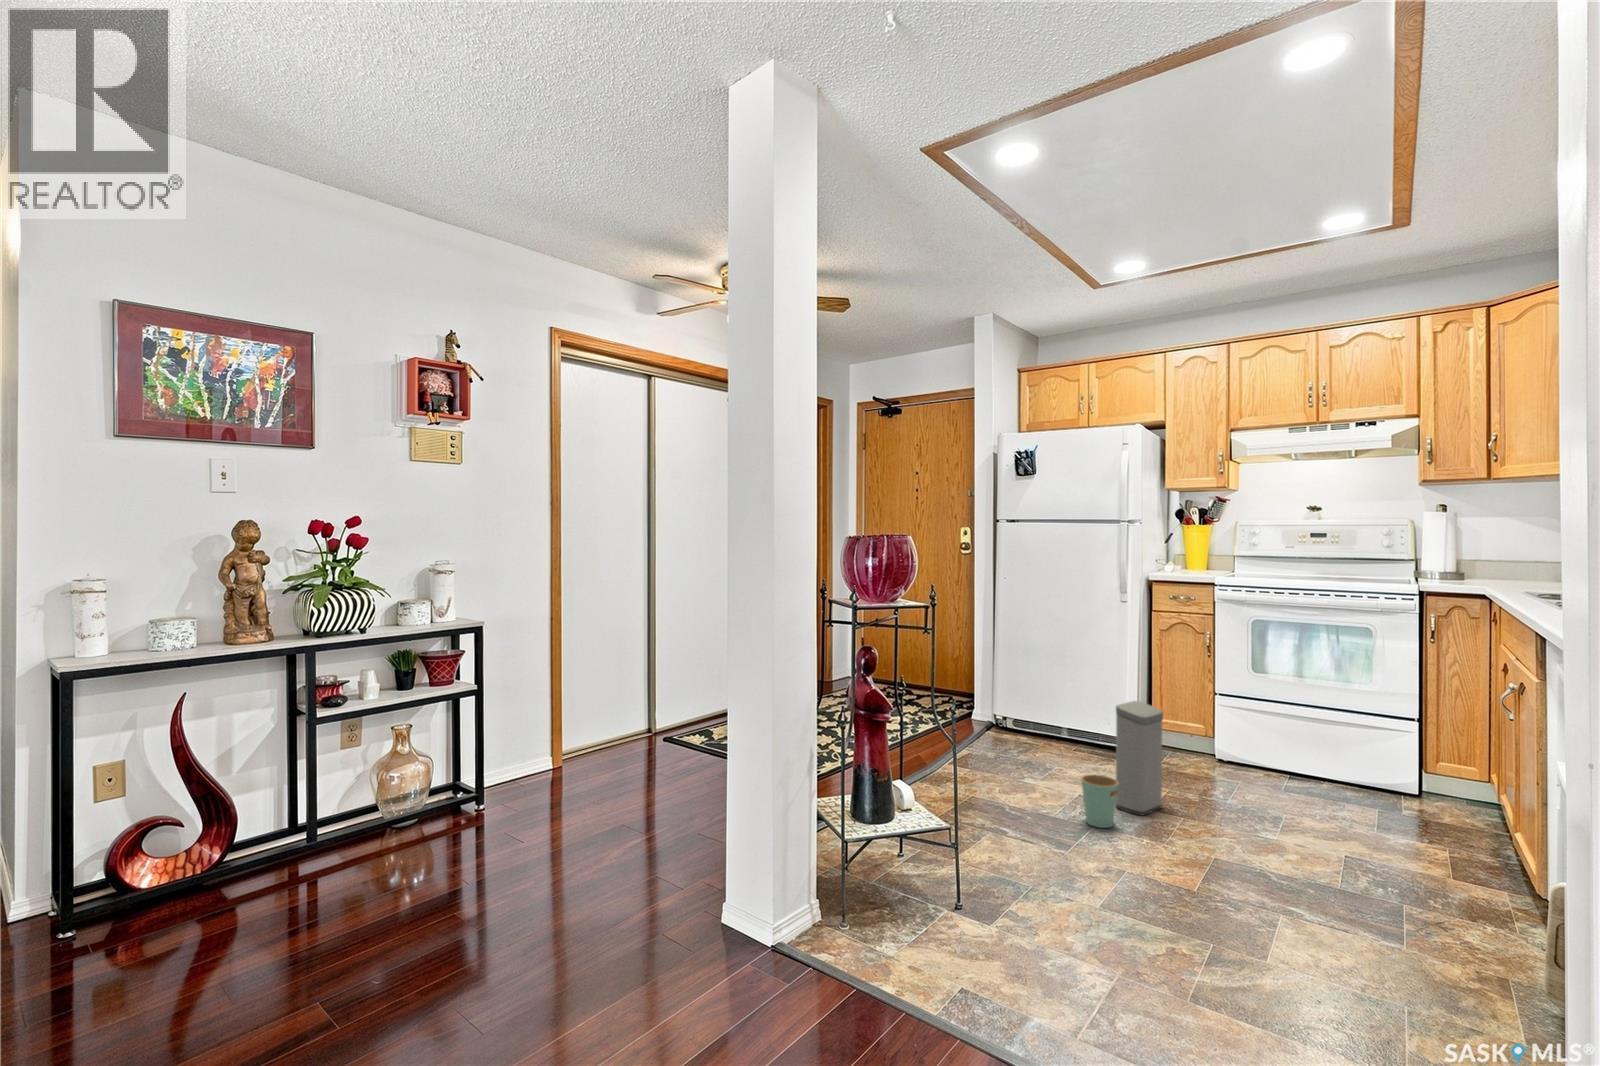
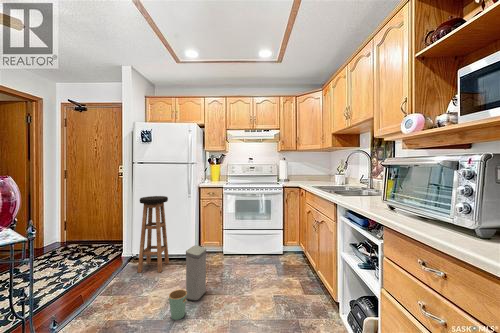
bar stool: none [1009,594,1073,758] -> present [138,196,169,273]

